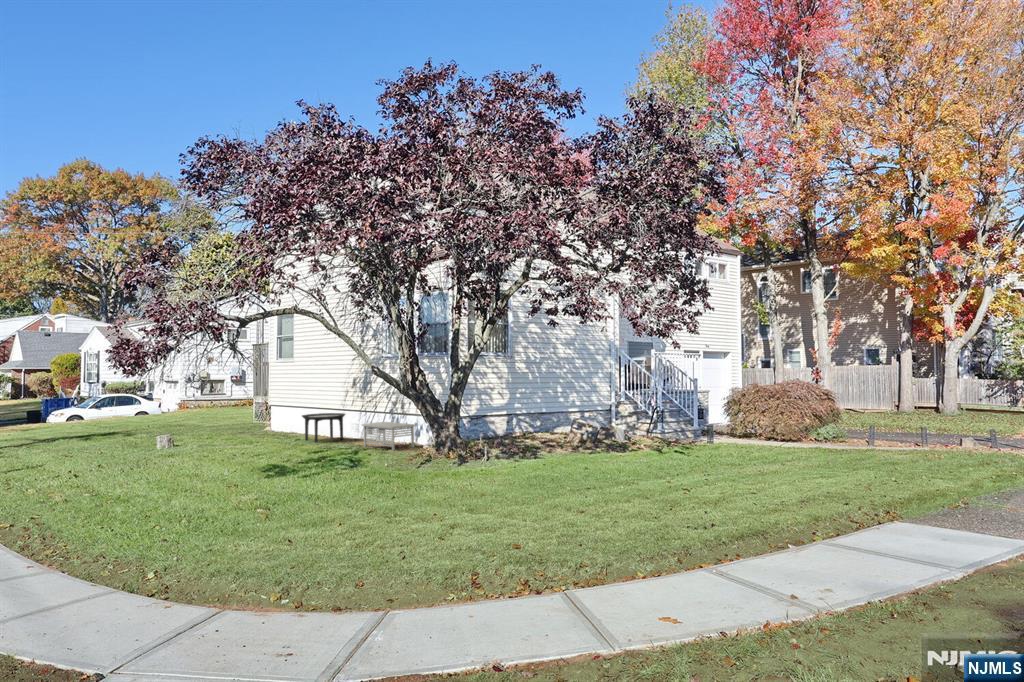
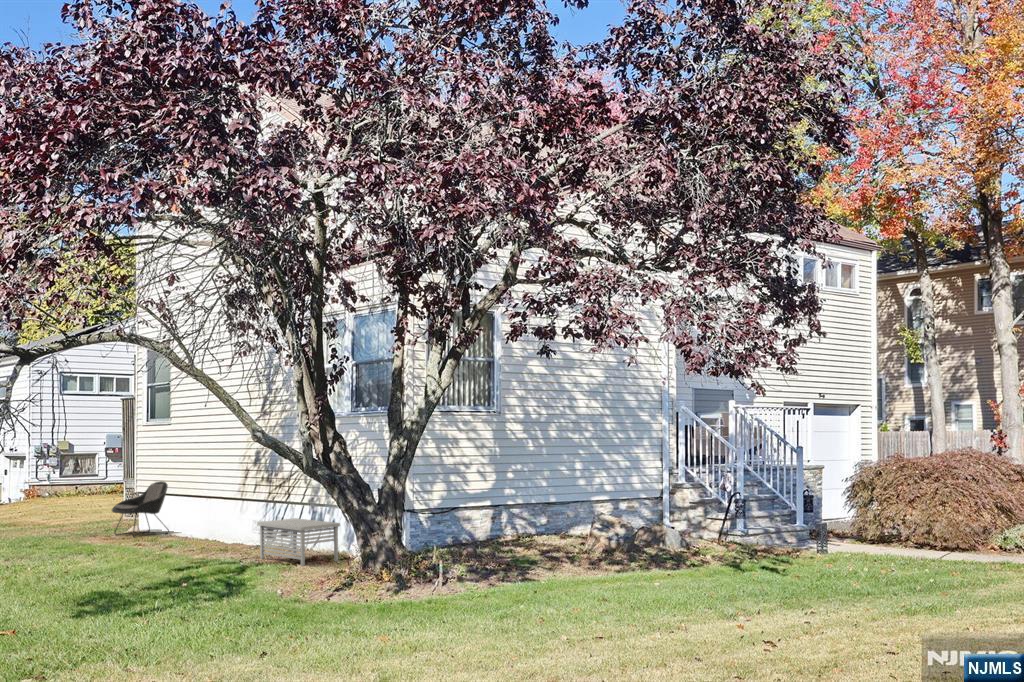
lounge chair: none [258,399,295,435] -> present [112,481,169,537]
round table: present [302,413,345,442] -> none [169,504,240,552]

